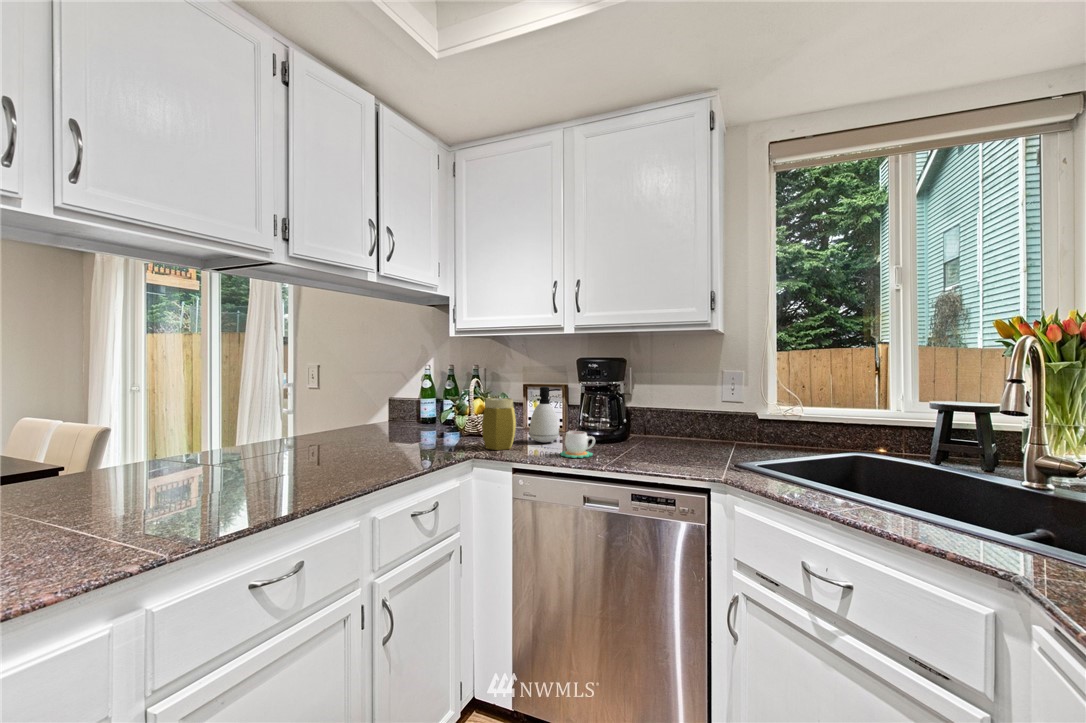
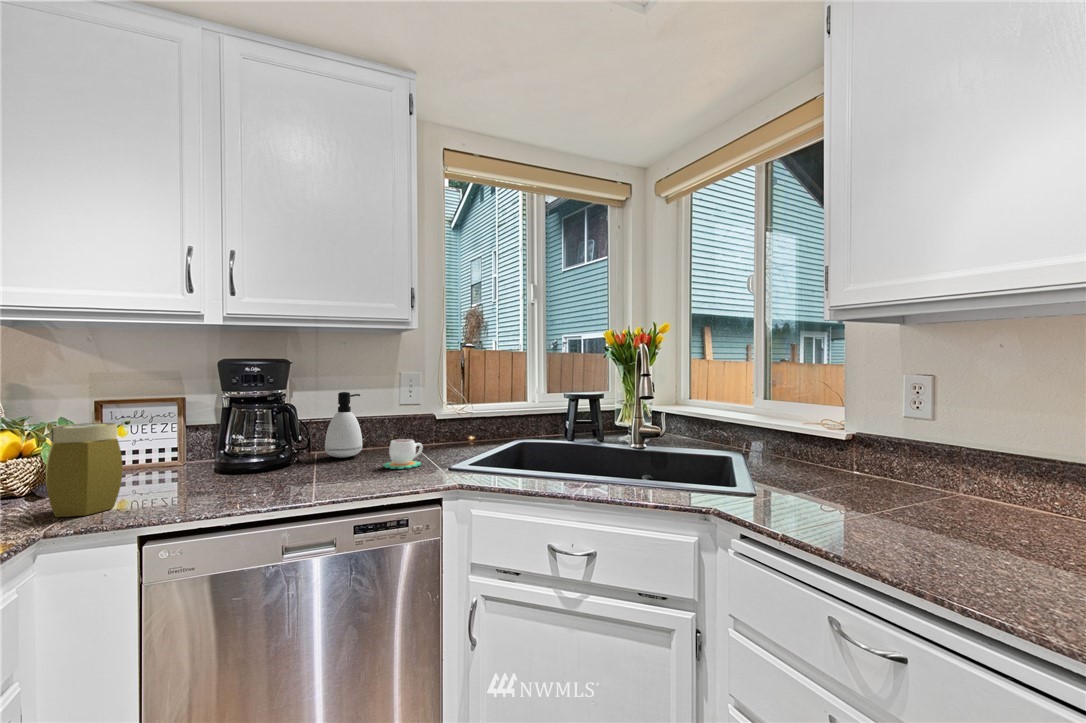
soap dispenser: present [529,387,560,442] -> present [325,392,362,458]
mug: present [560,431,595,458] -> present [384,439,423,469]

